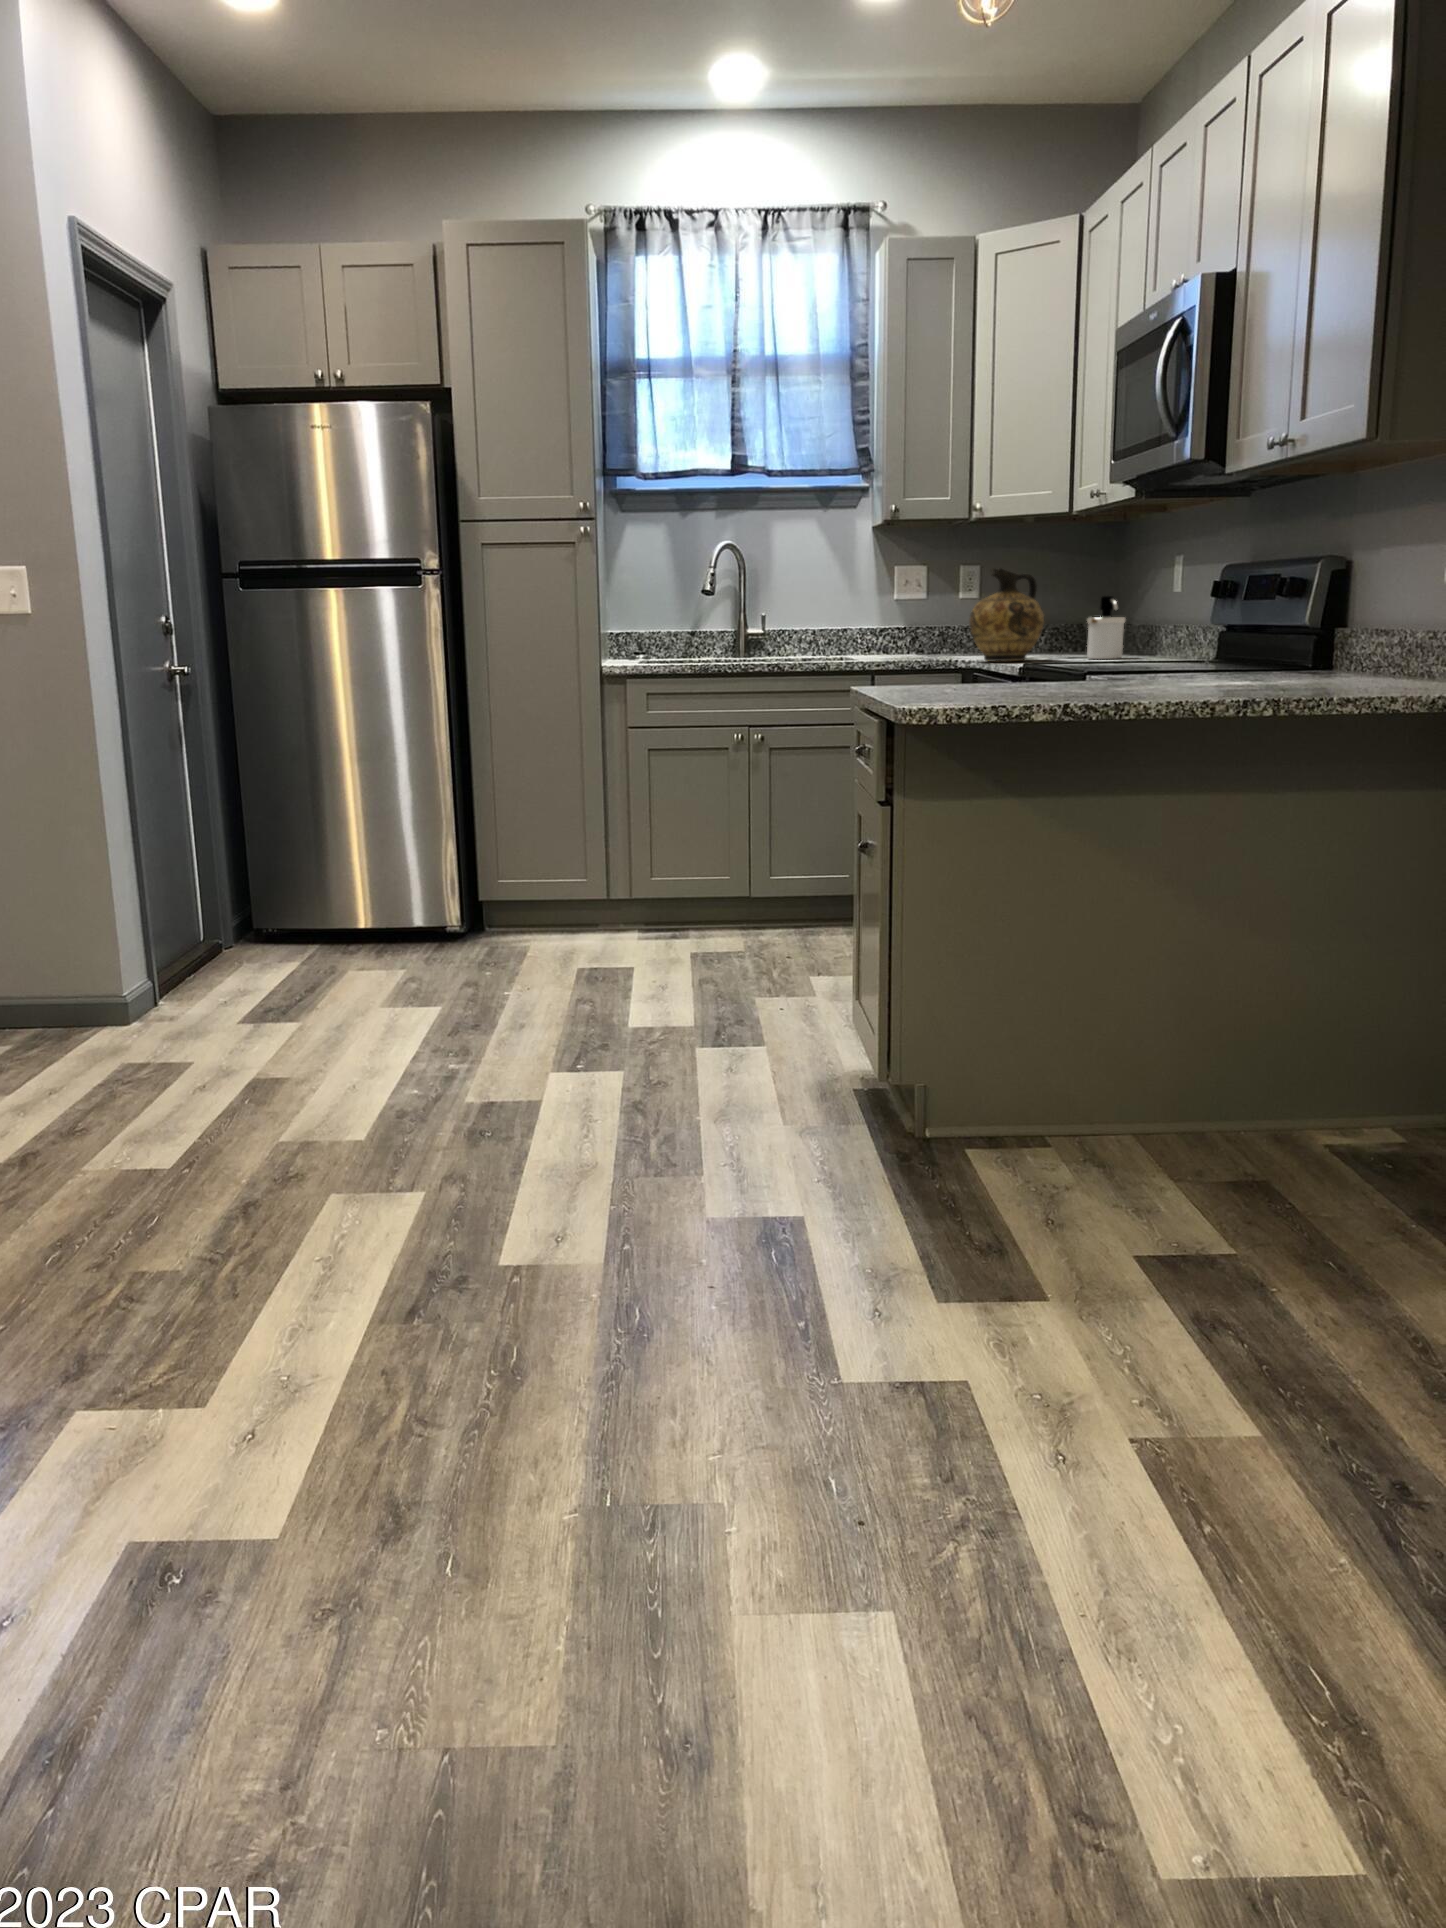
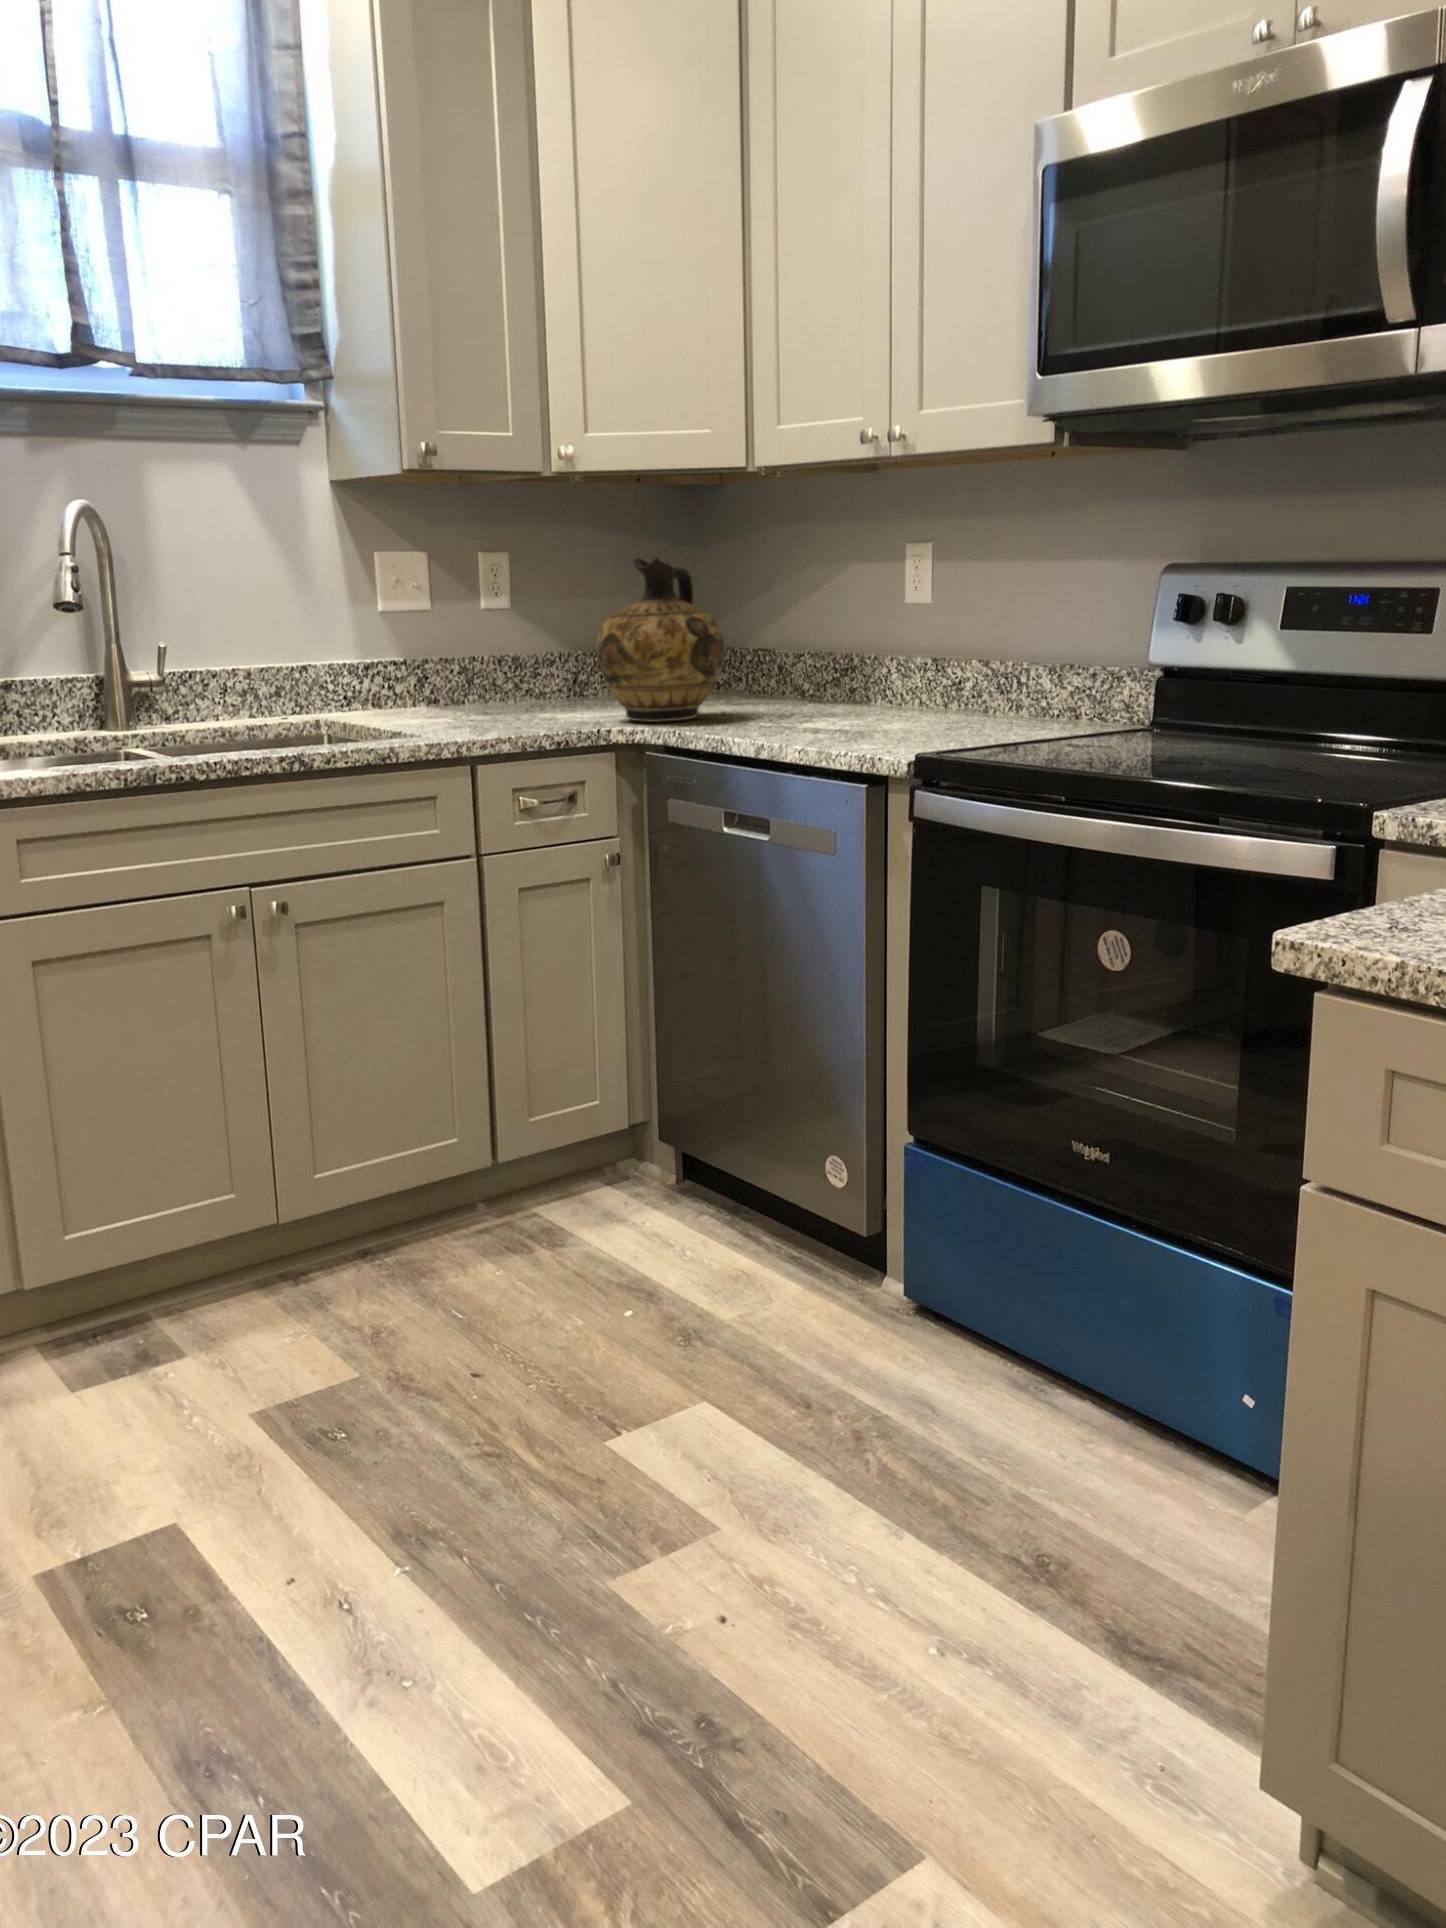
soap dispenser: present [1087,596,1125,659] -> none [763,605,836,707]

